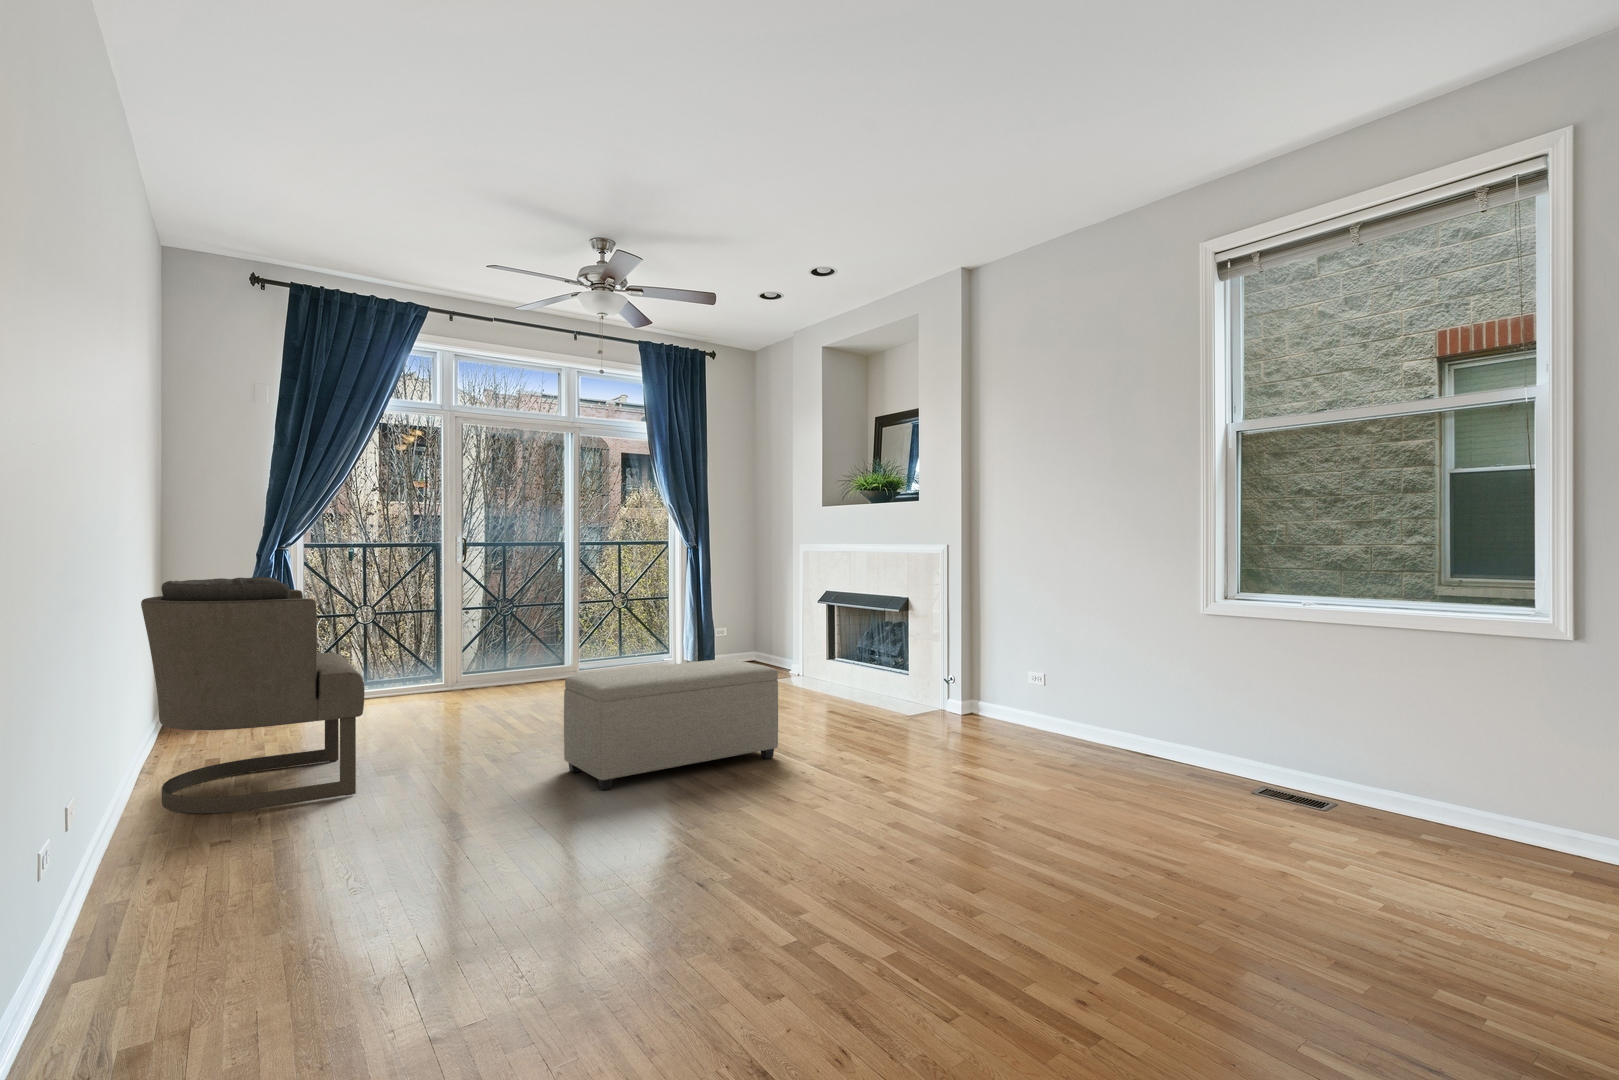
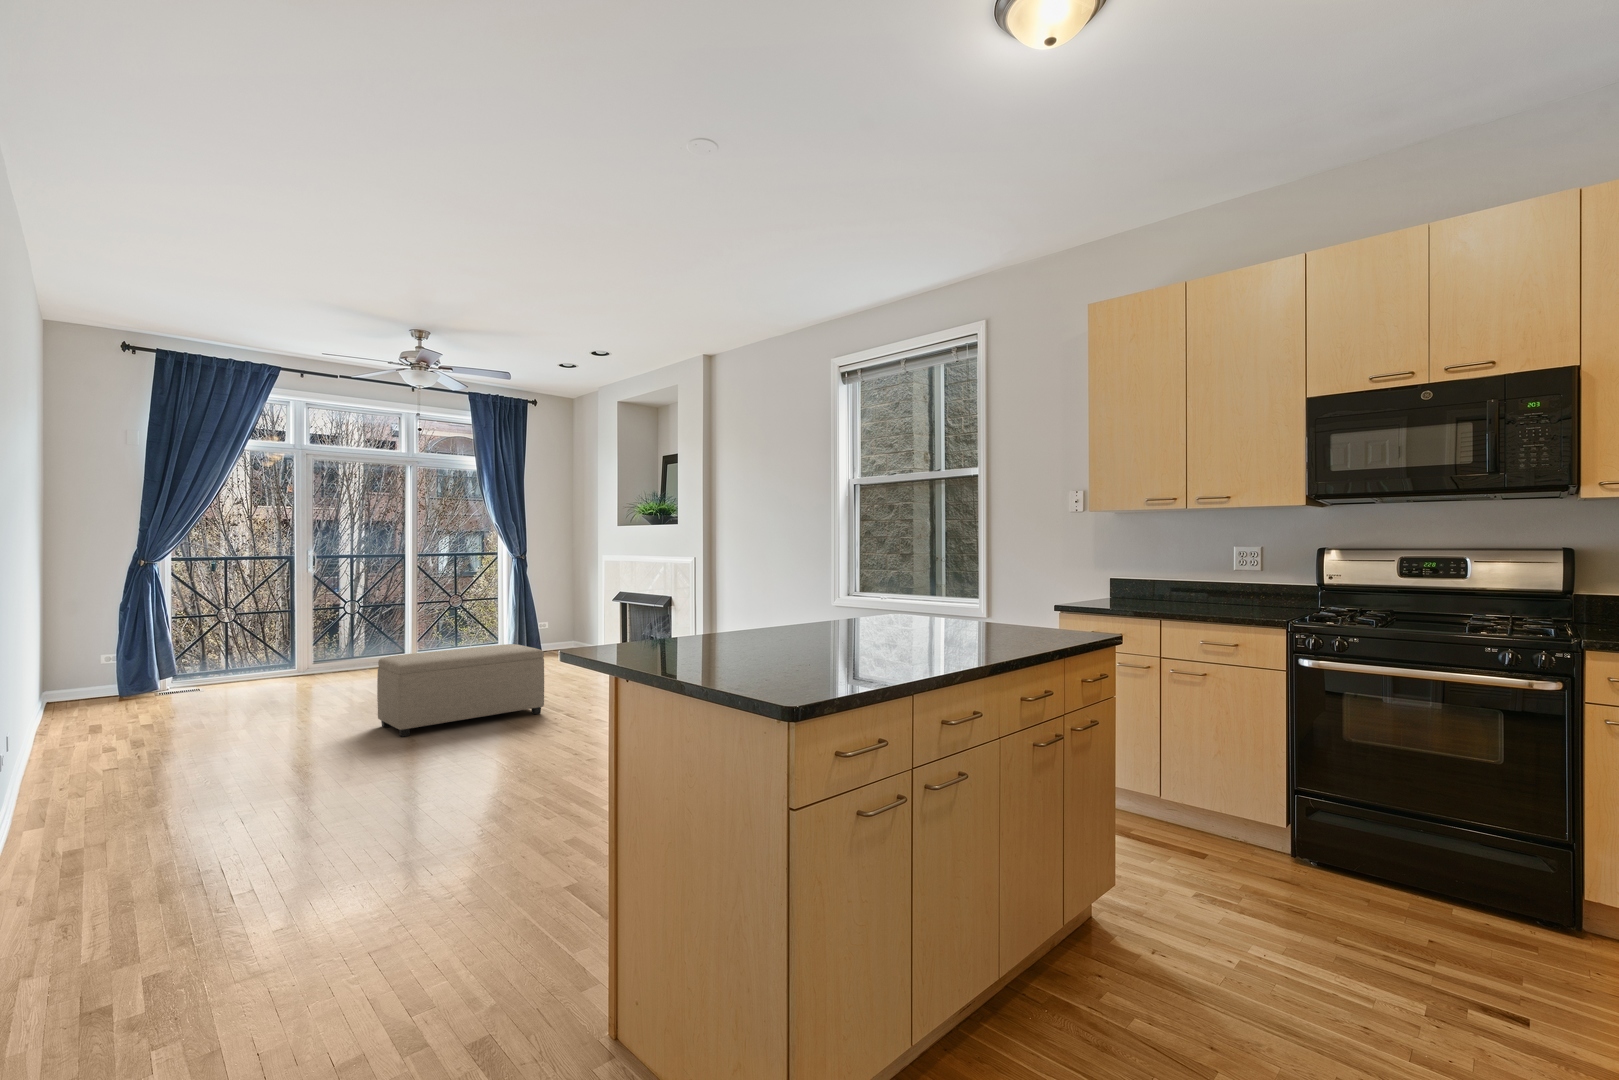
armchair: present [141,577,364,813] -> none [39,589,218,760]

